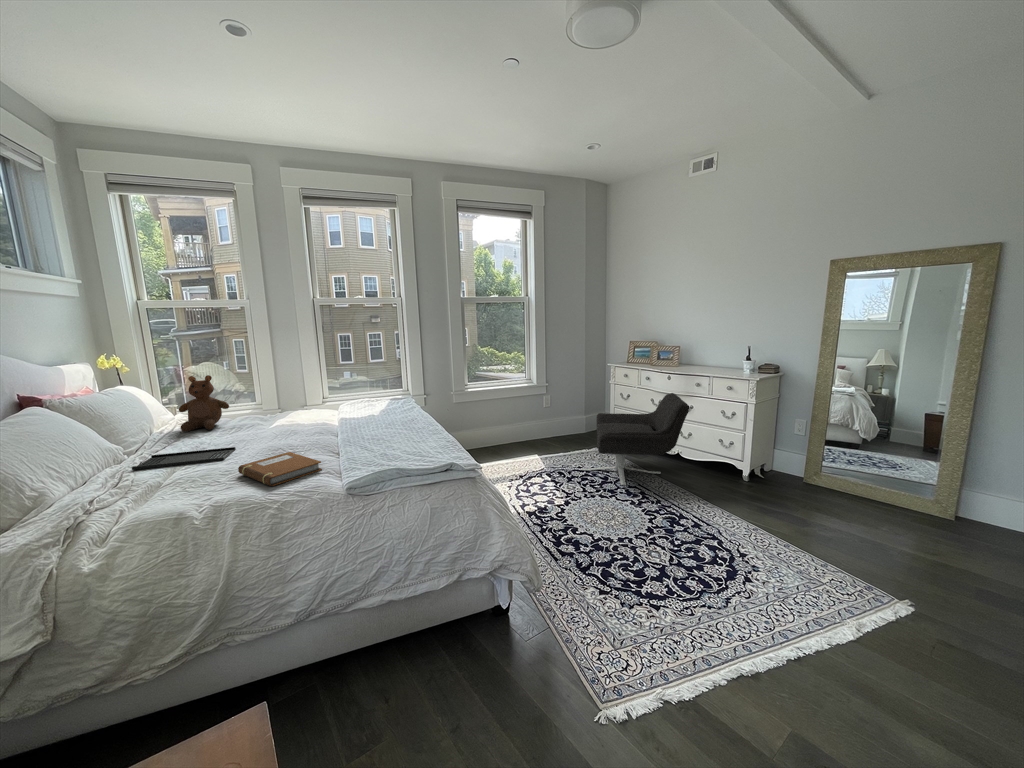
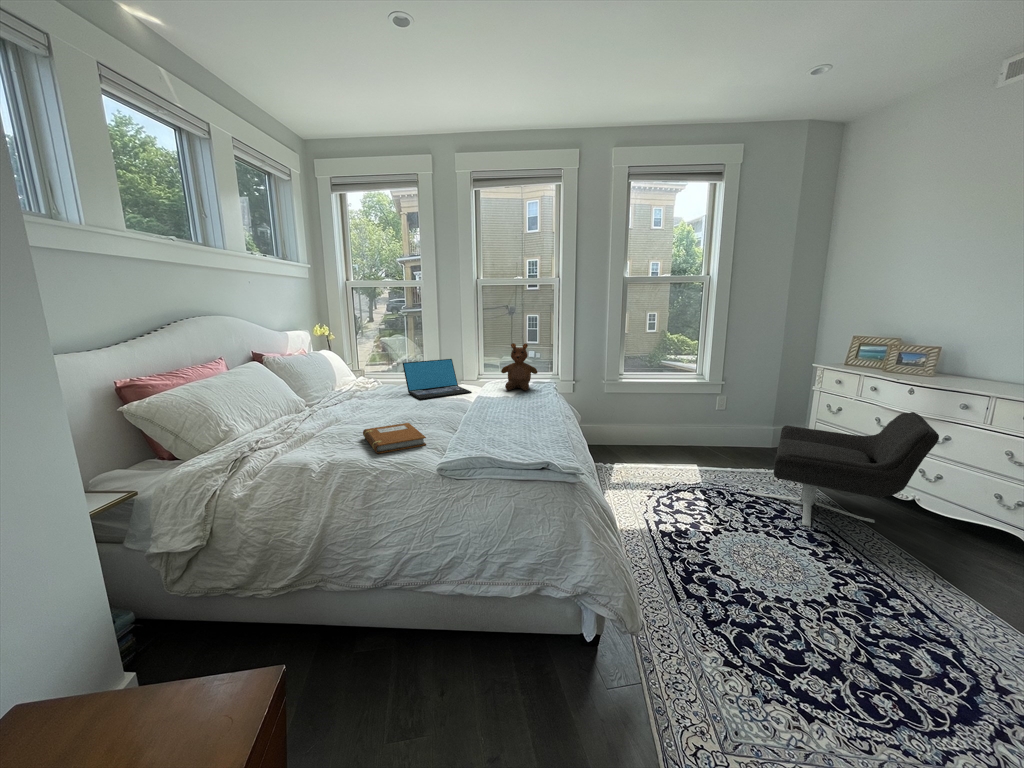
teddy bear: present [179,375,229,432] -> present [501,343,538,391]
laptop: none [248,384,335,430] -> present [403,359,472,400]
tray: present [132,447,236,470] -> none [303,409,378,422]

